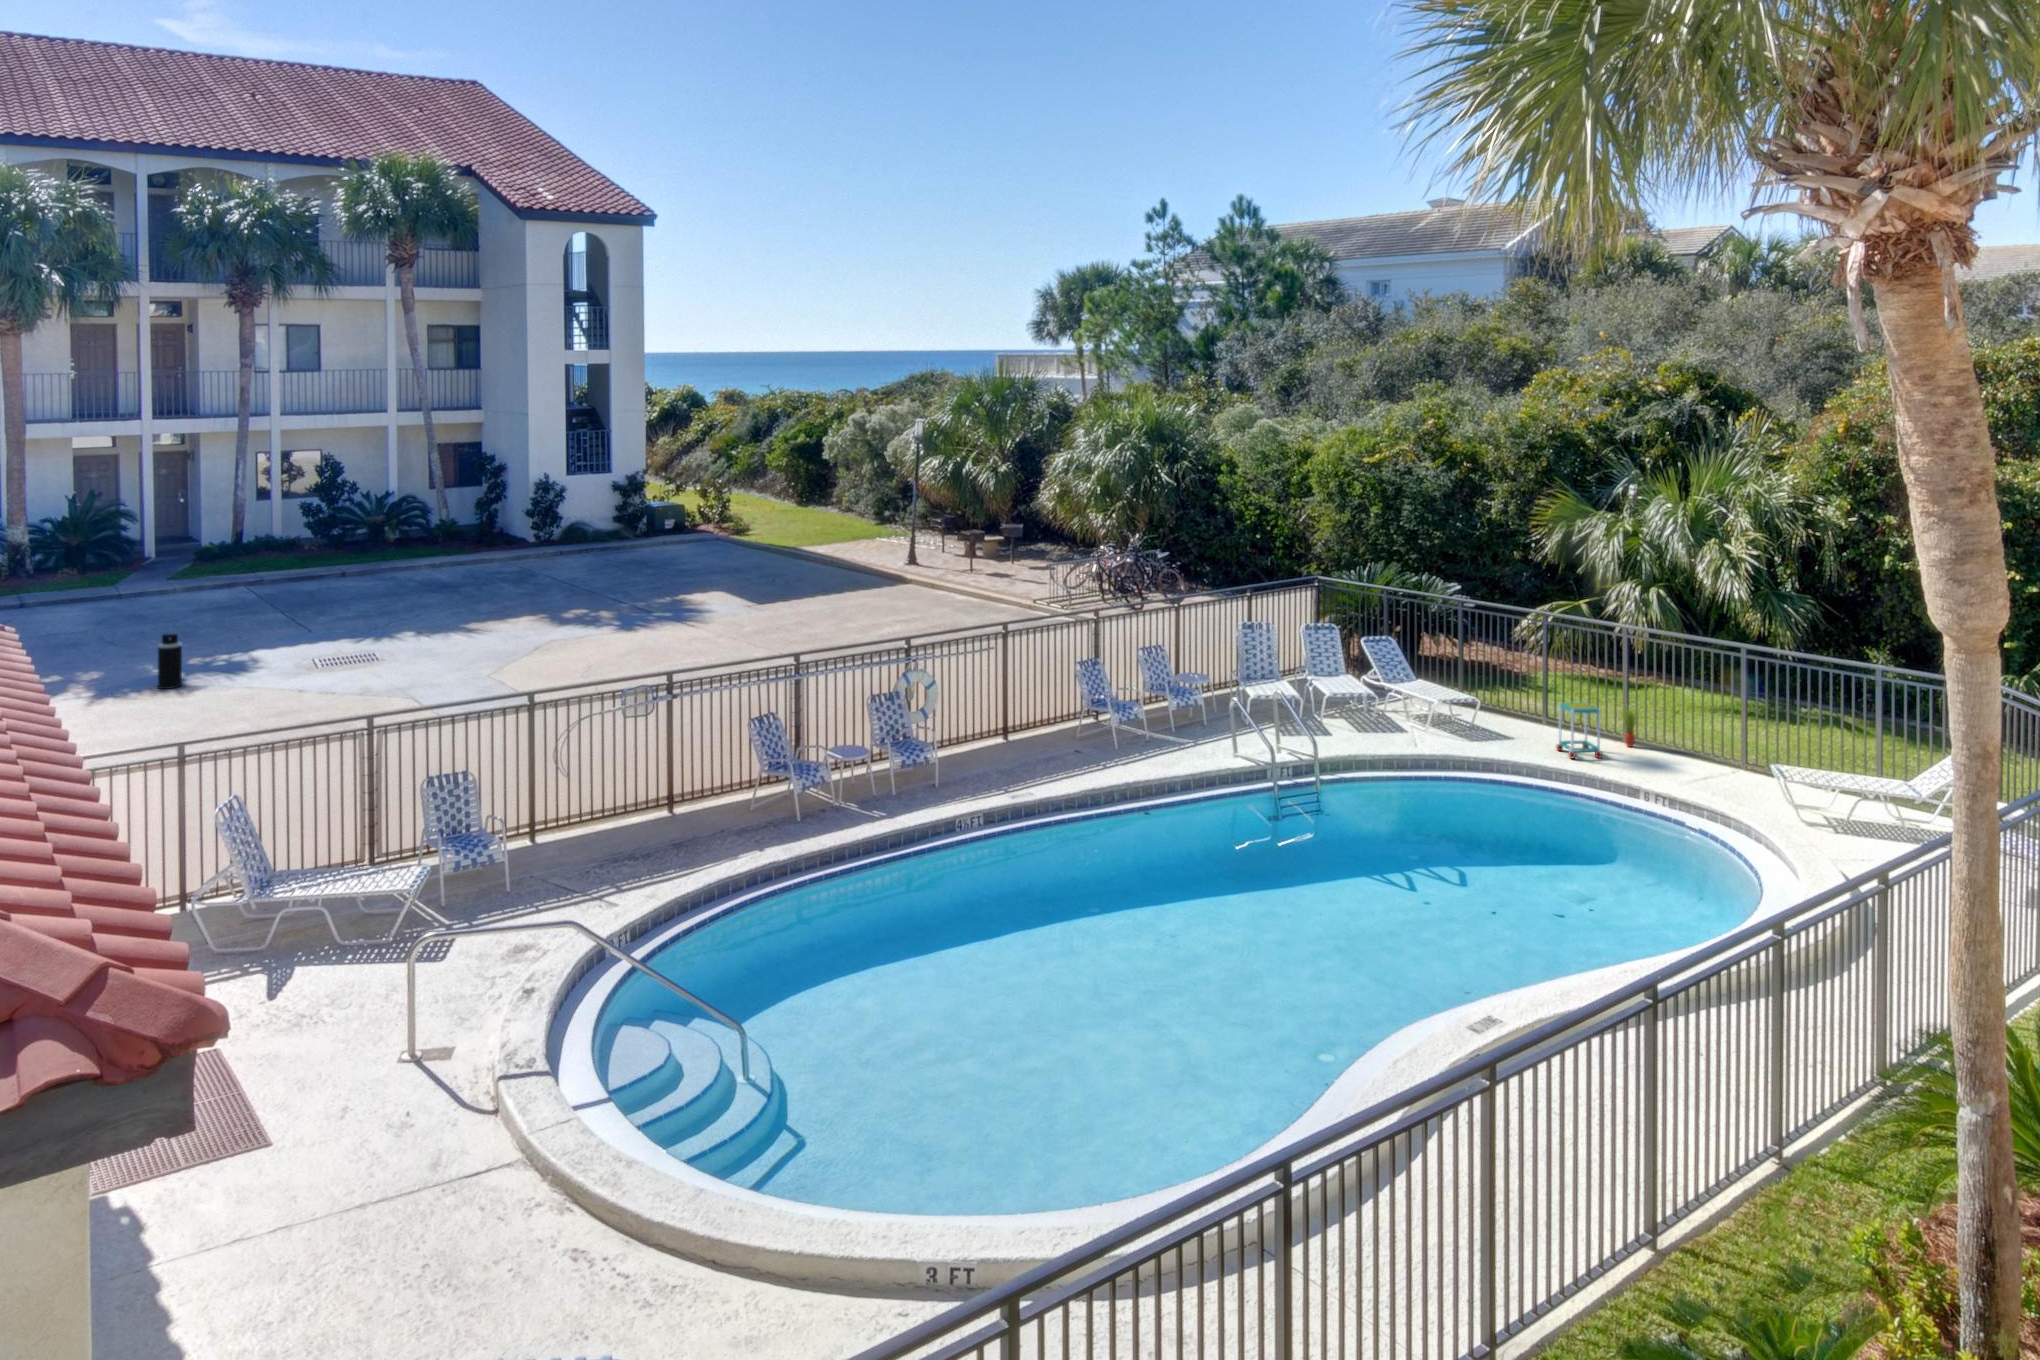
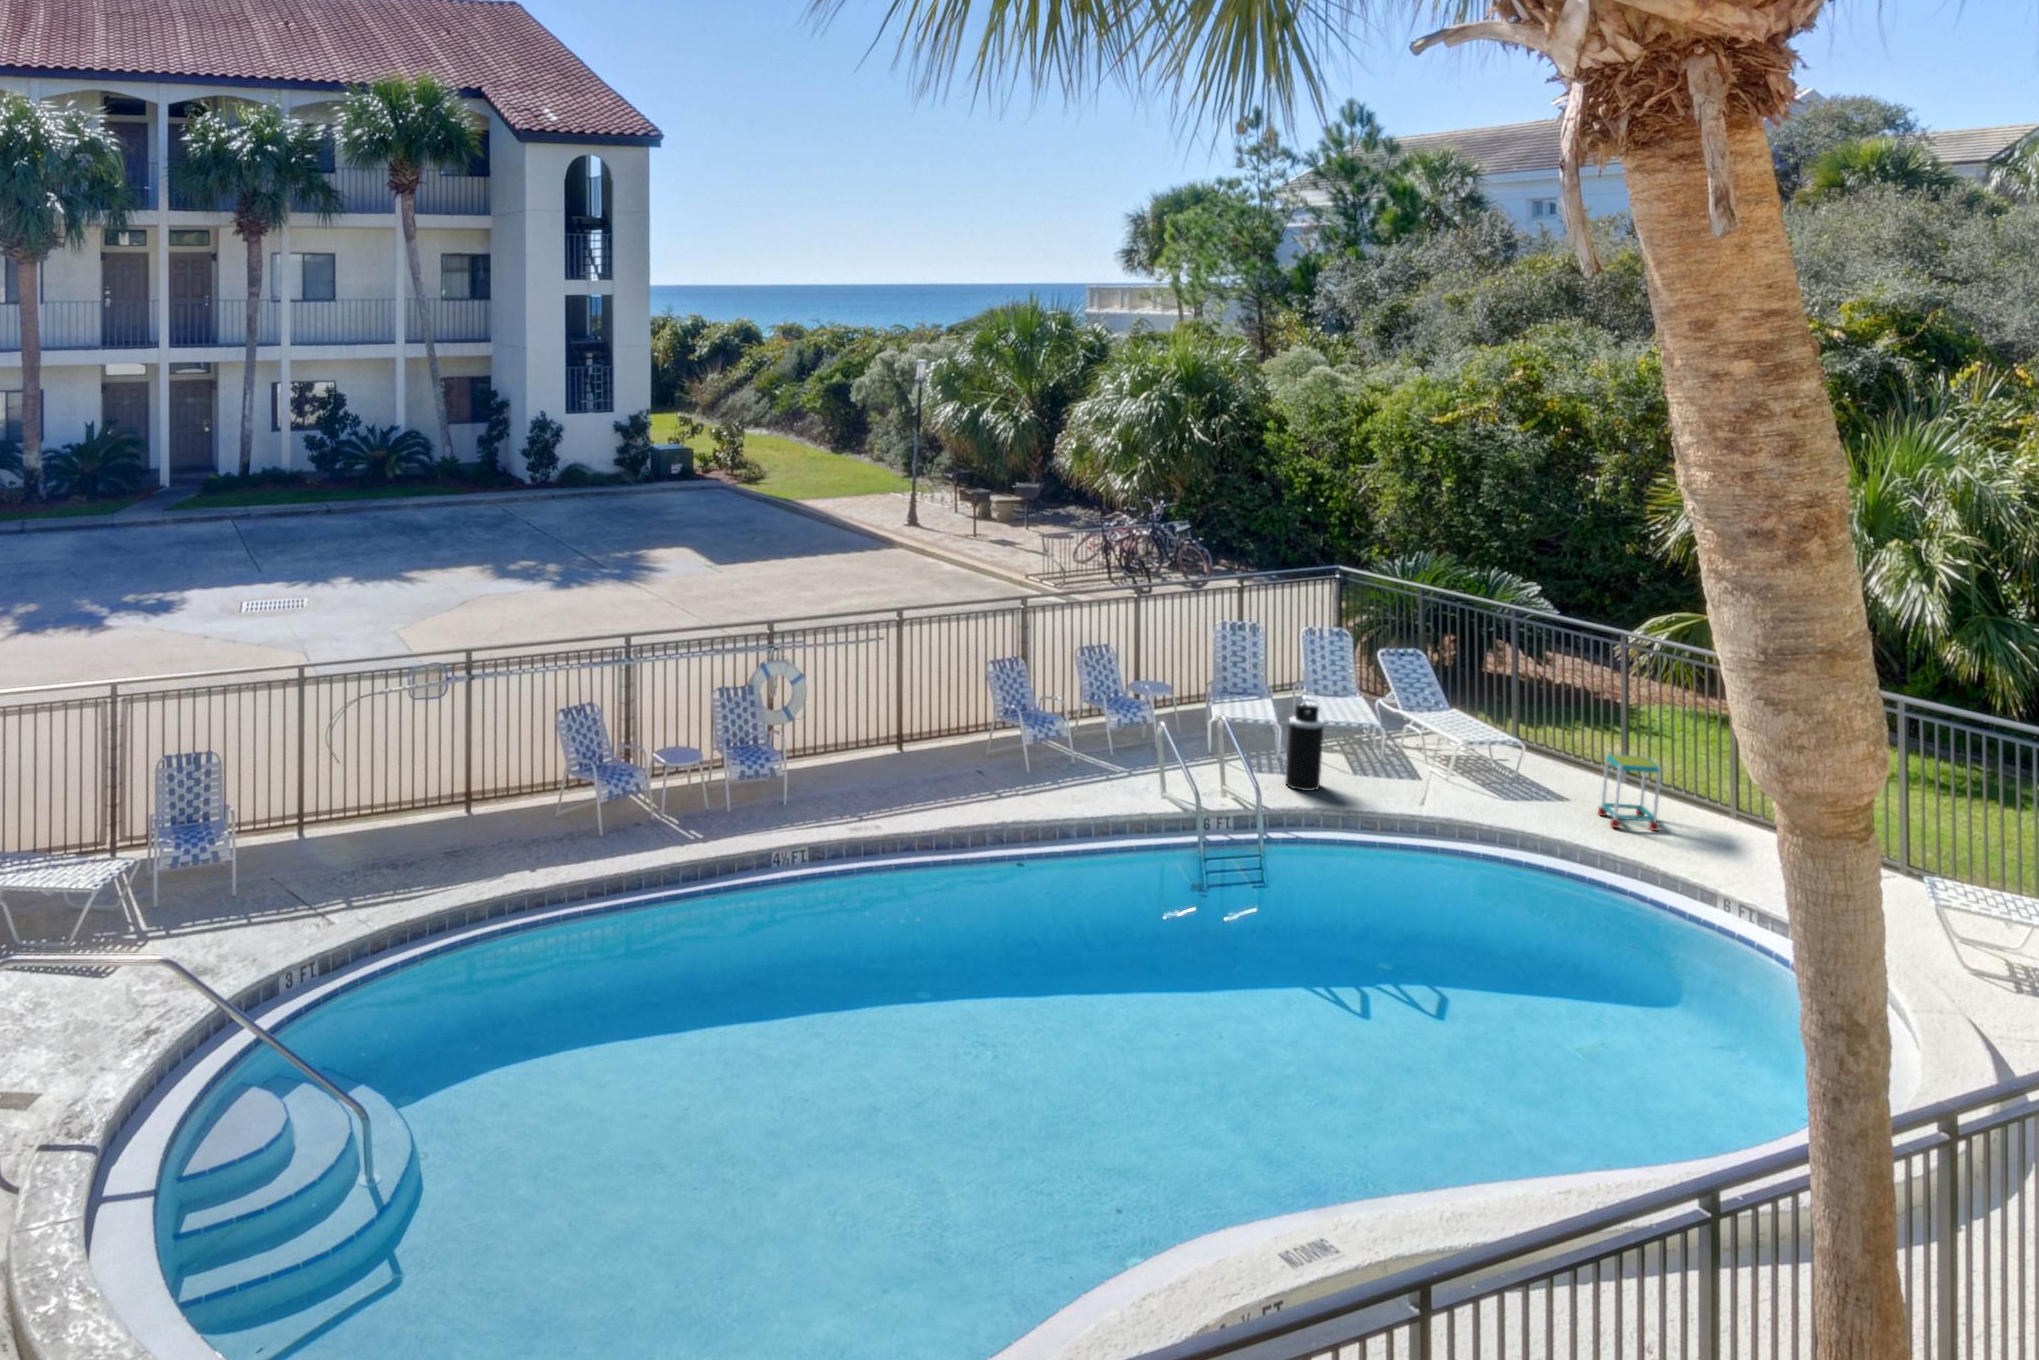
trash can: present [158,634,182,689] -> present [1285,705,1324,791]
potted plant: present [1622,707,1636,747] -> none [1695,762,1724,819]

